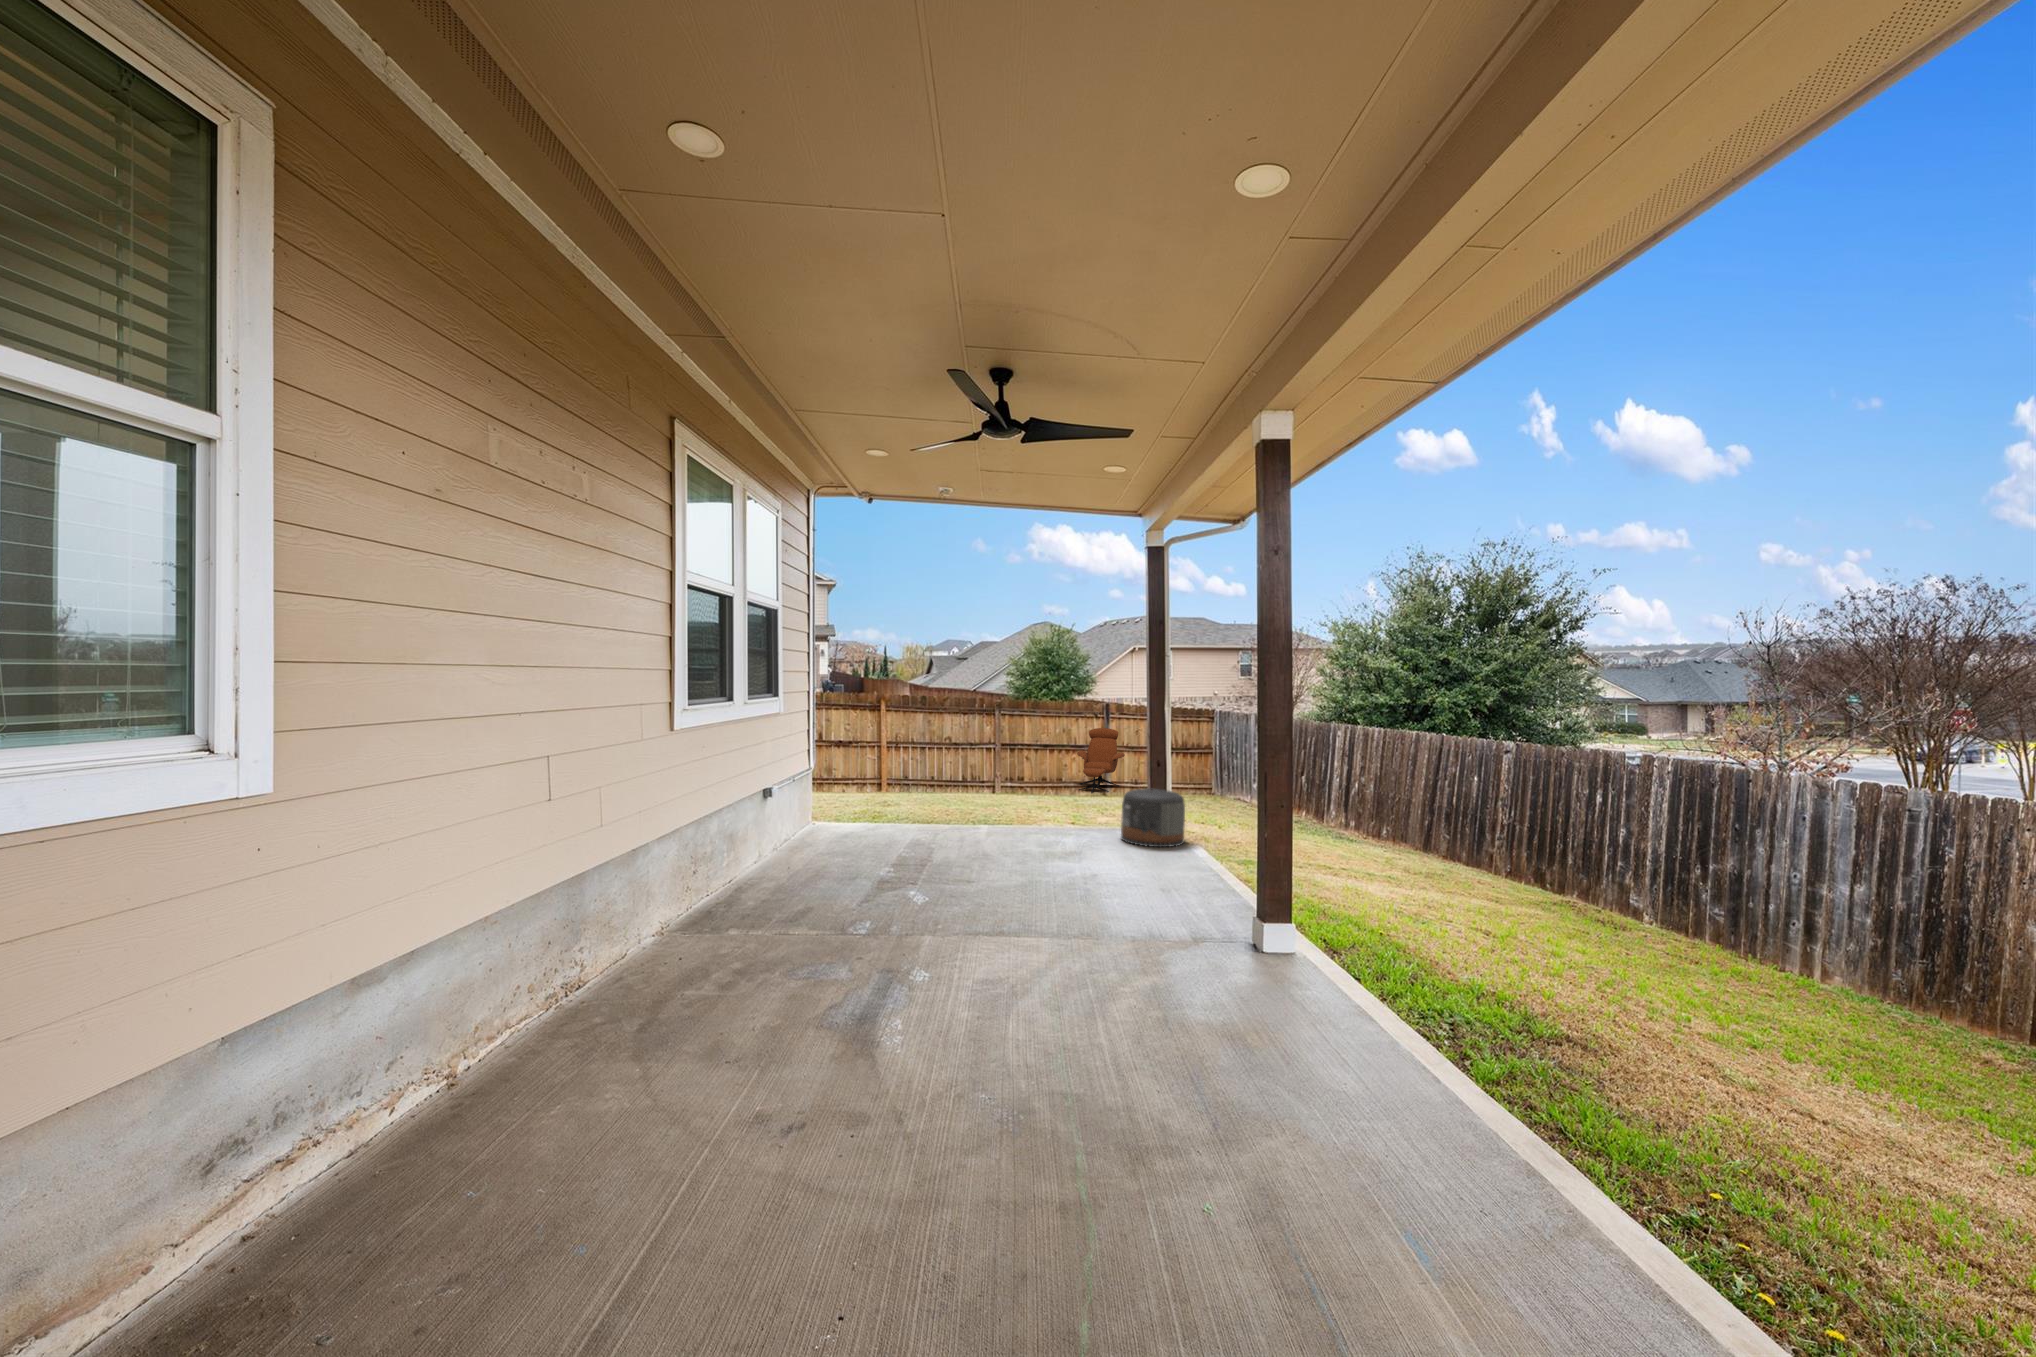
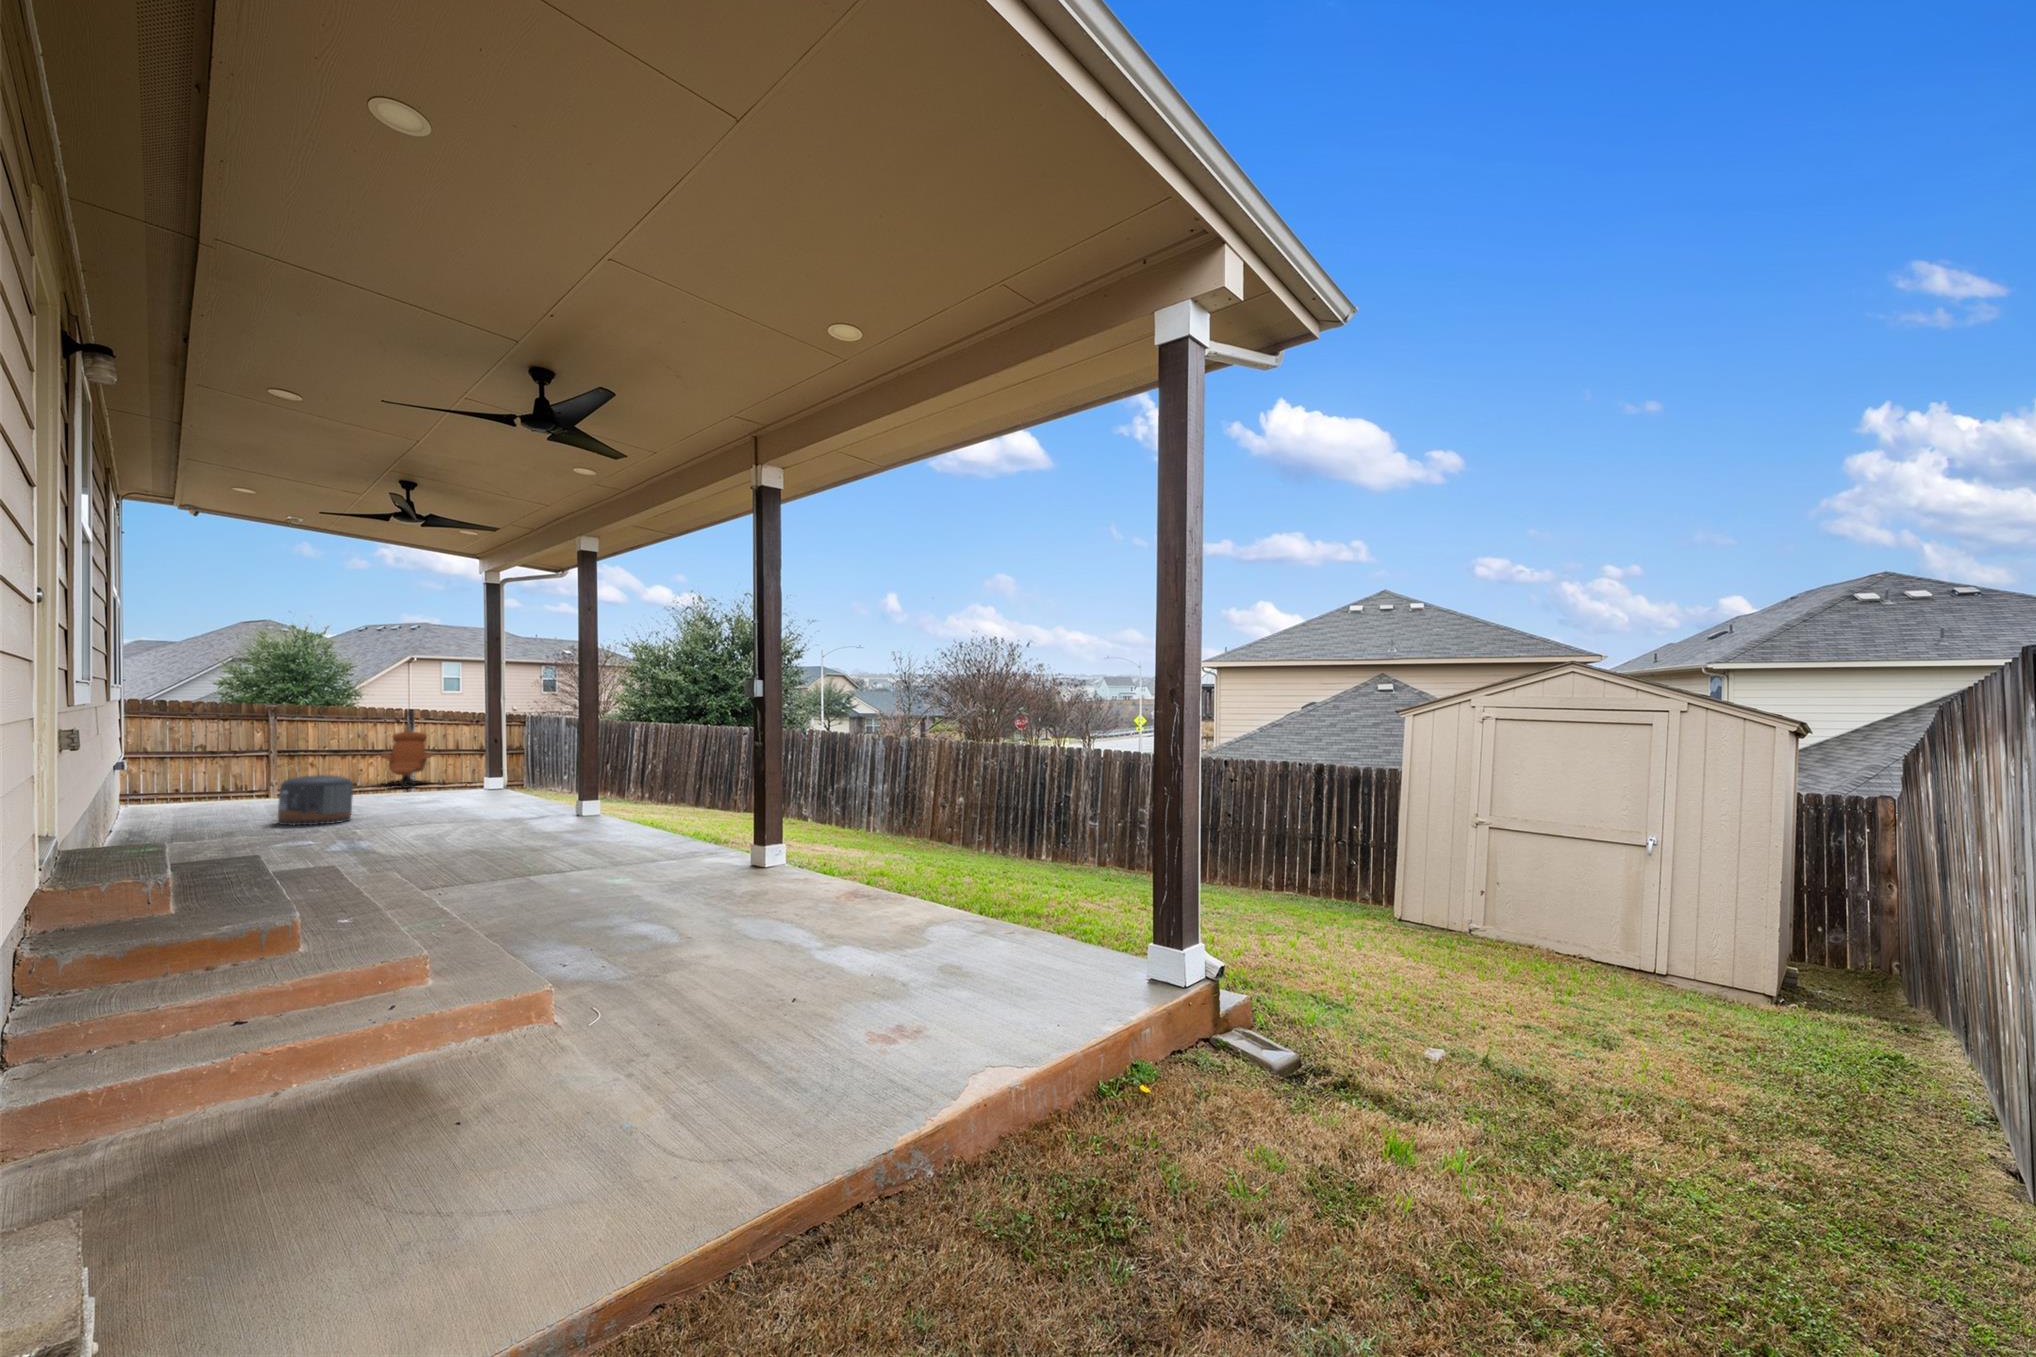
pouf: present [1121,788,1185,847] -> present [278,775,353,825]

